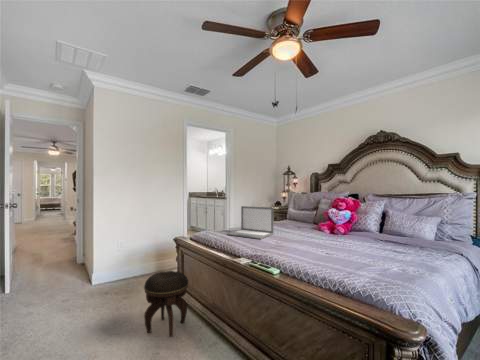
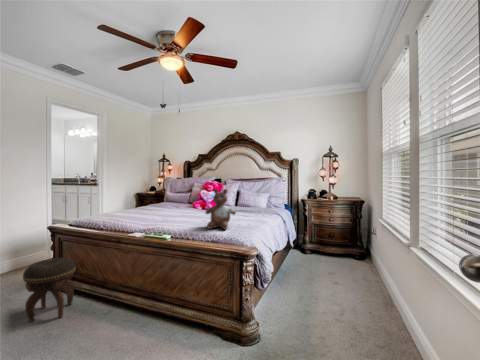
laptop: present [227,206,274,239] -> none [112,191,157,218]
stuffed bear: none [330,210,380,275] -> present [206,189,236,229]

